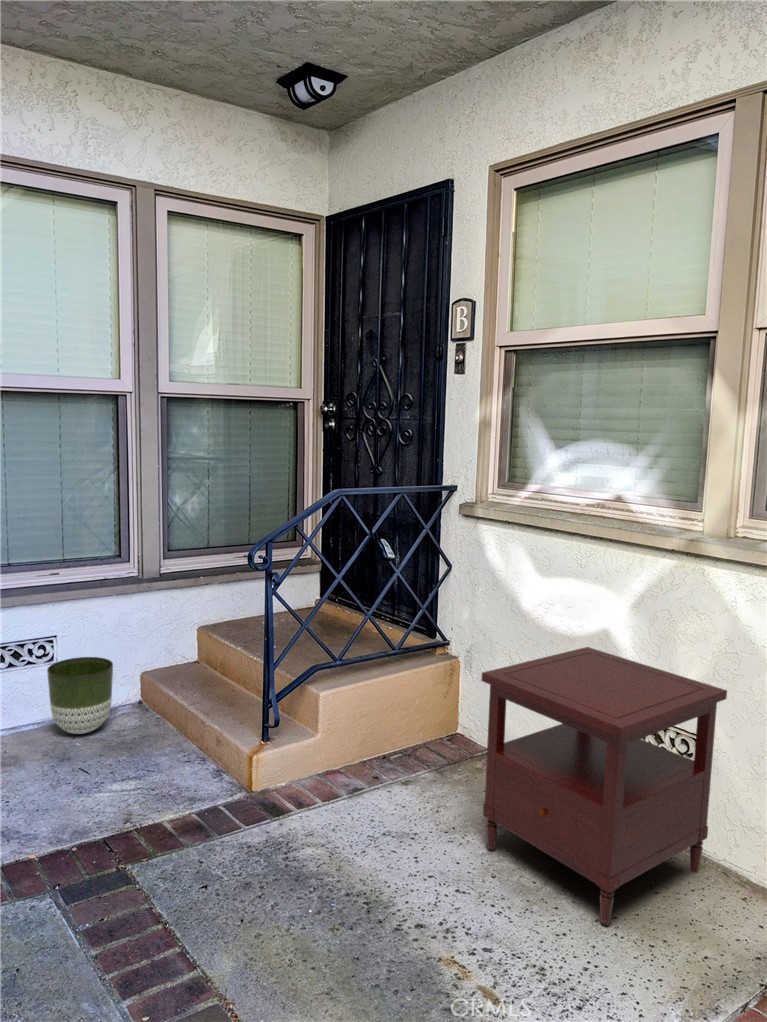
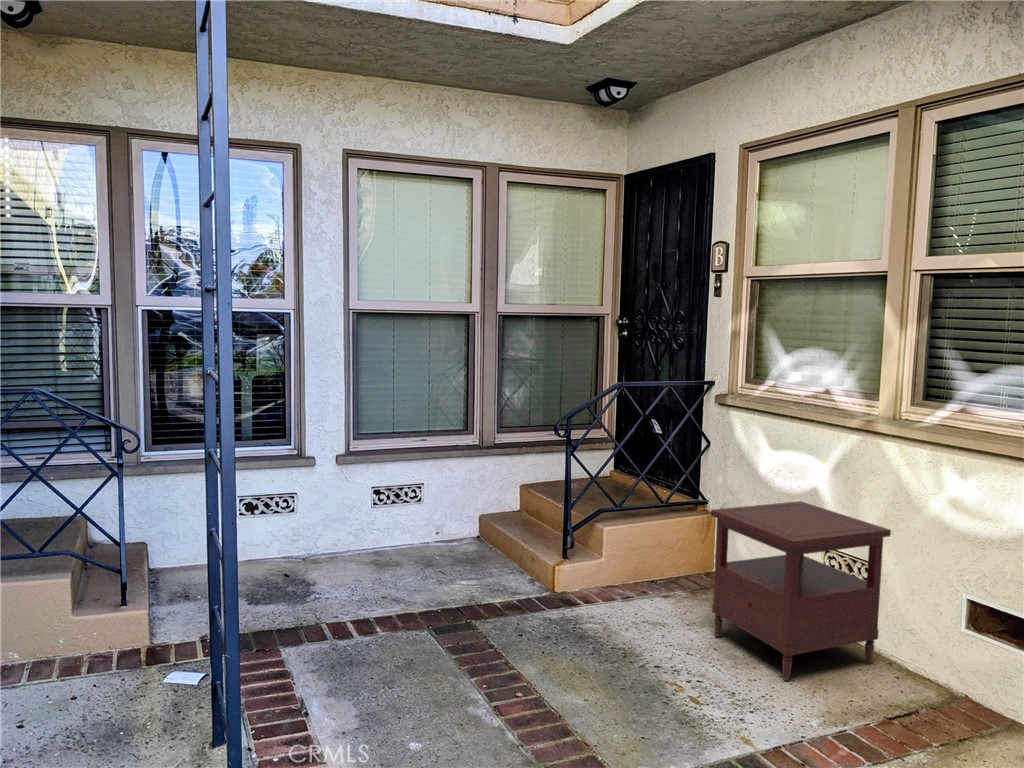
planter: present [47,657,113,734] -> none [419,499,462,551]

